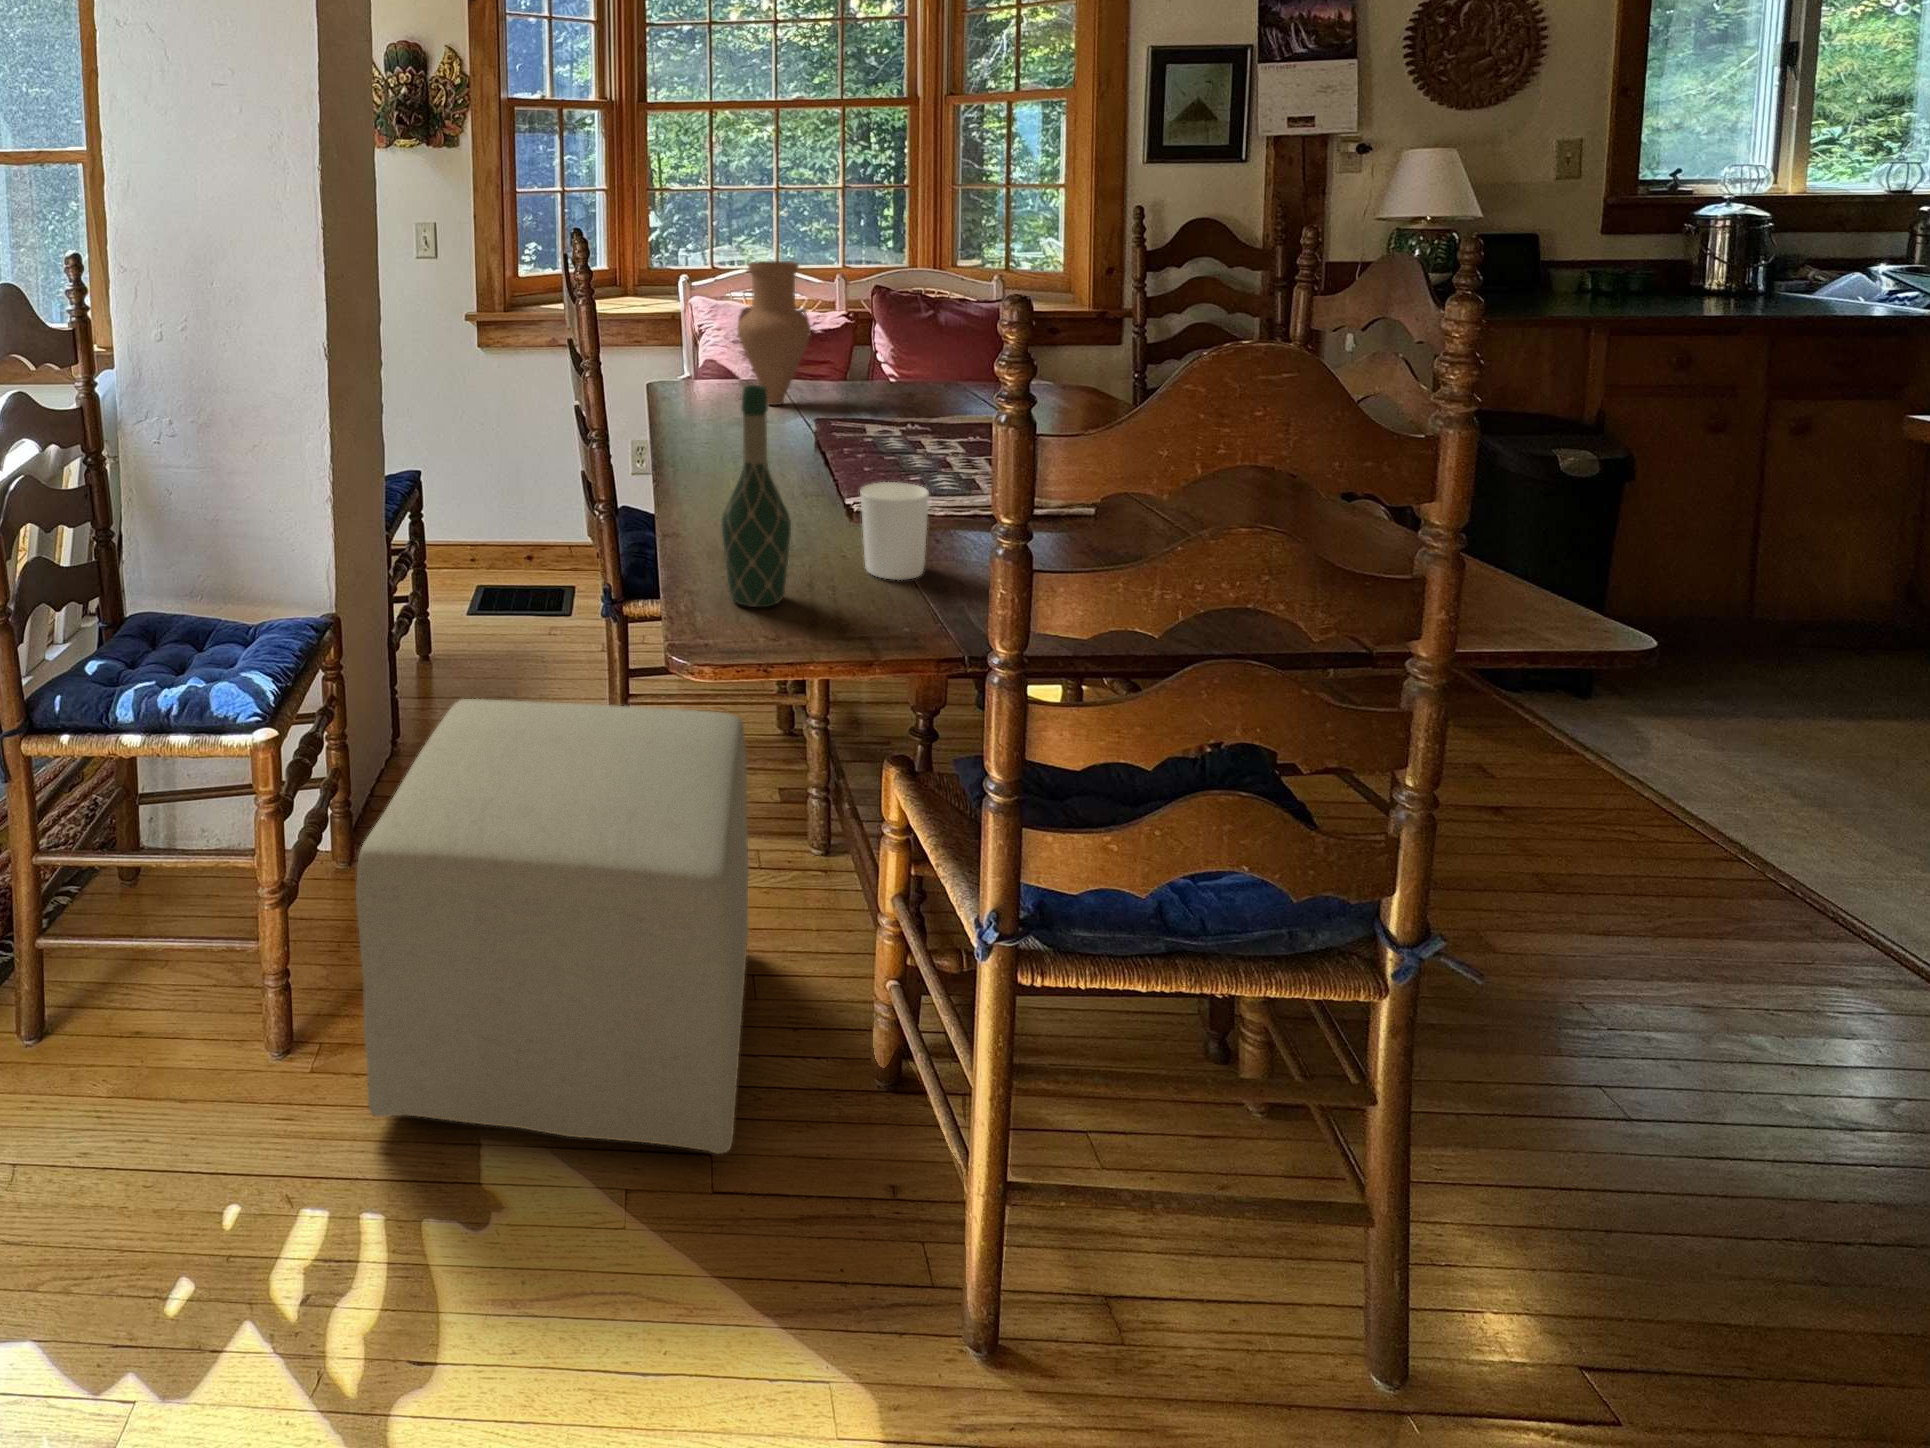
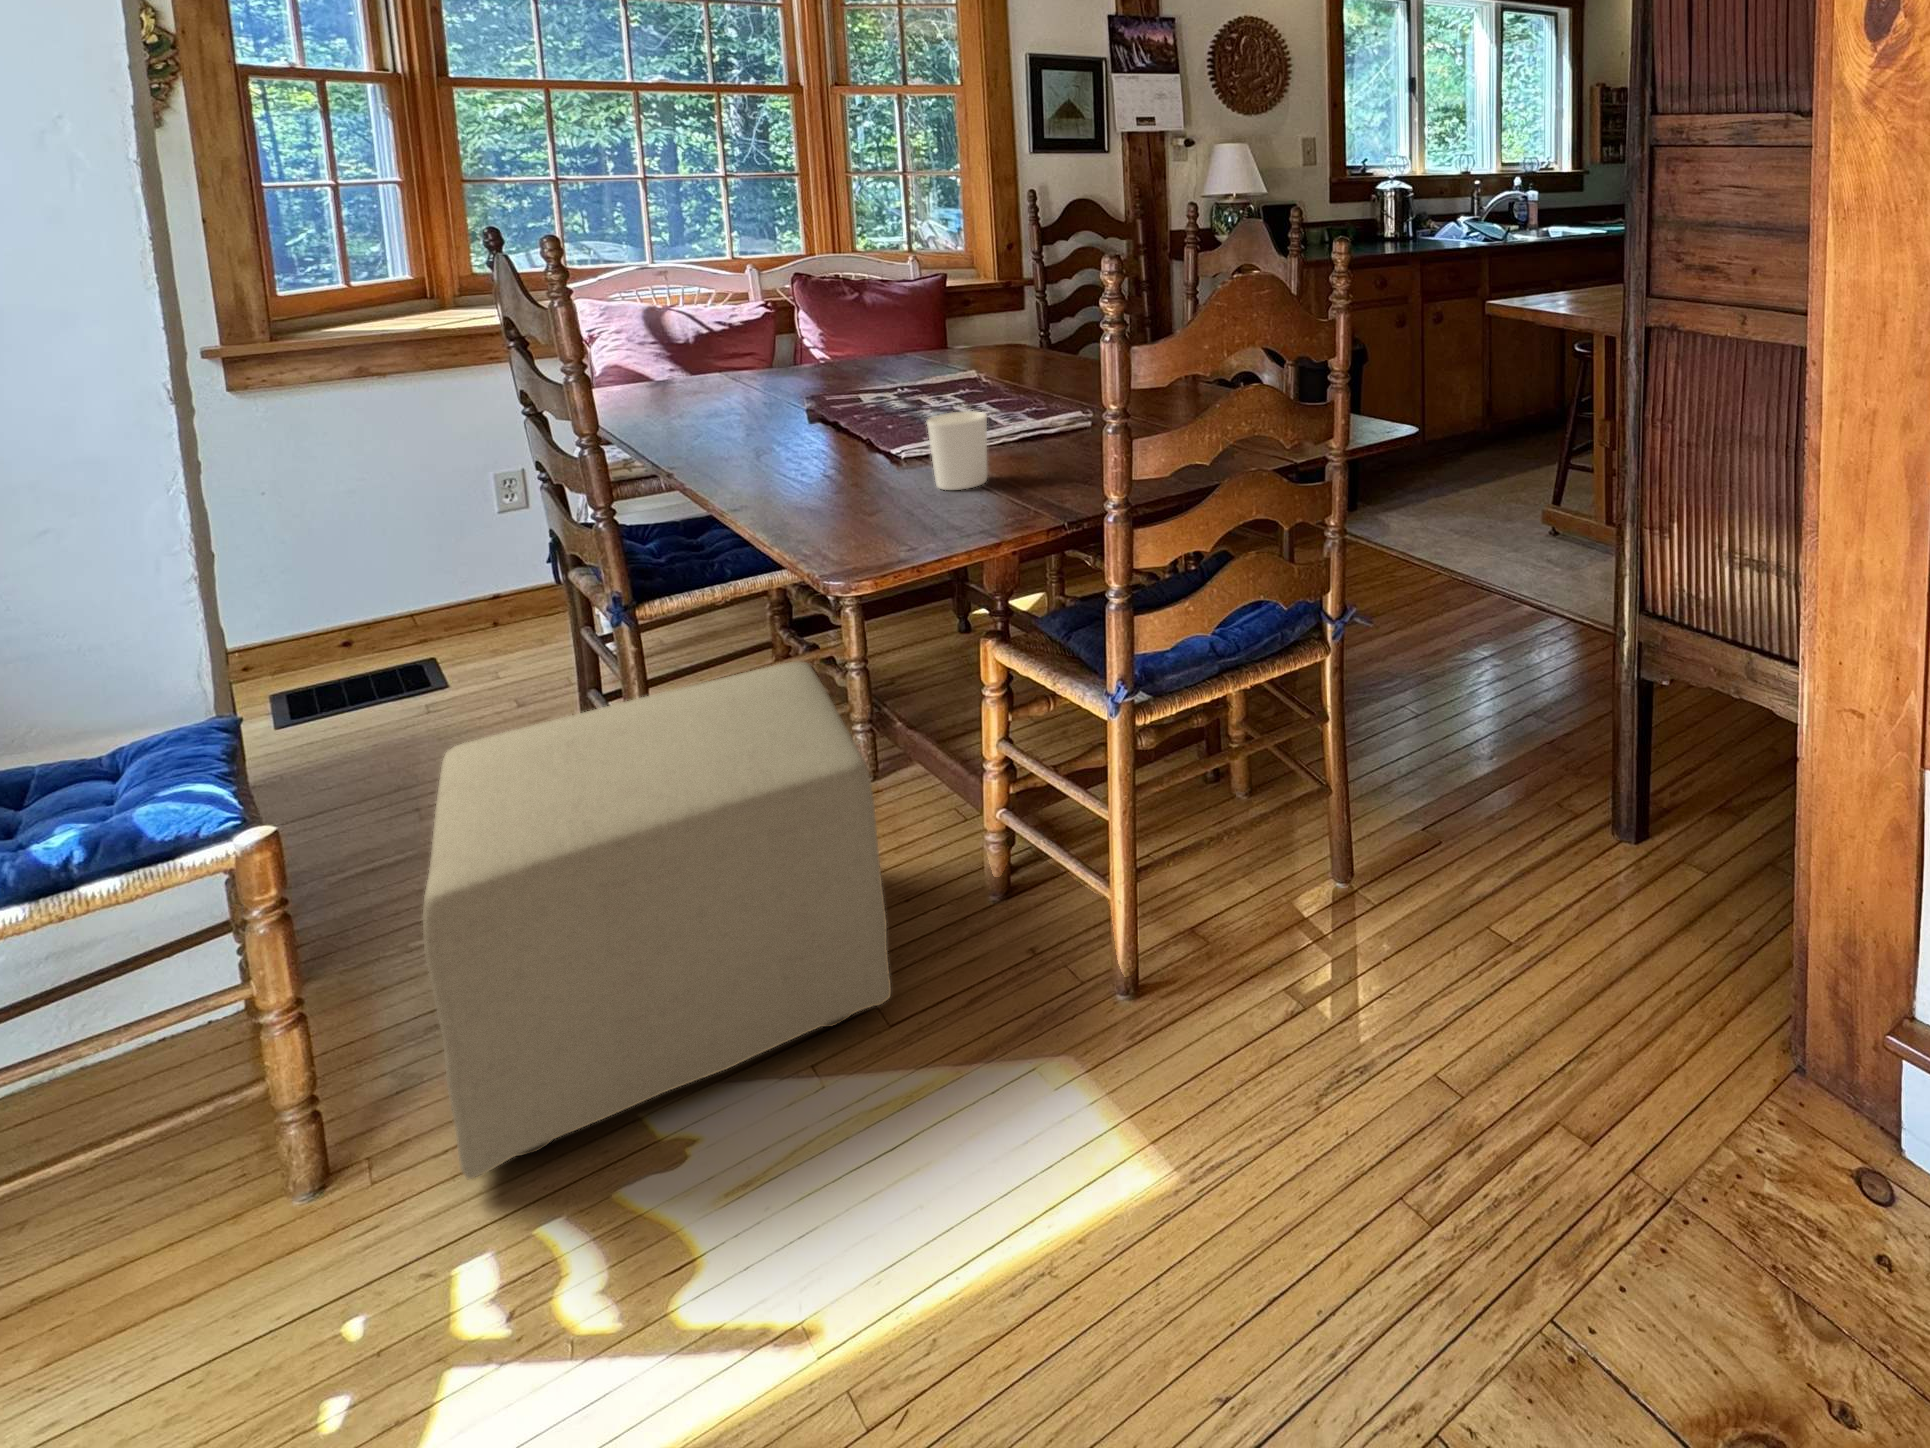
vase: present [737,261,811,405] -> none [680,248,766,393]
wine bottle: present [721,385,791,607] -> none [816,340,885,533]

